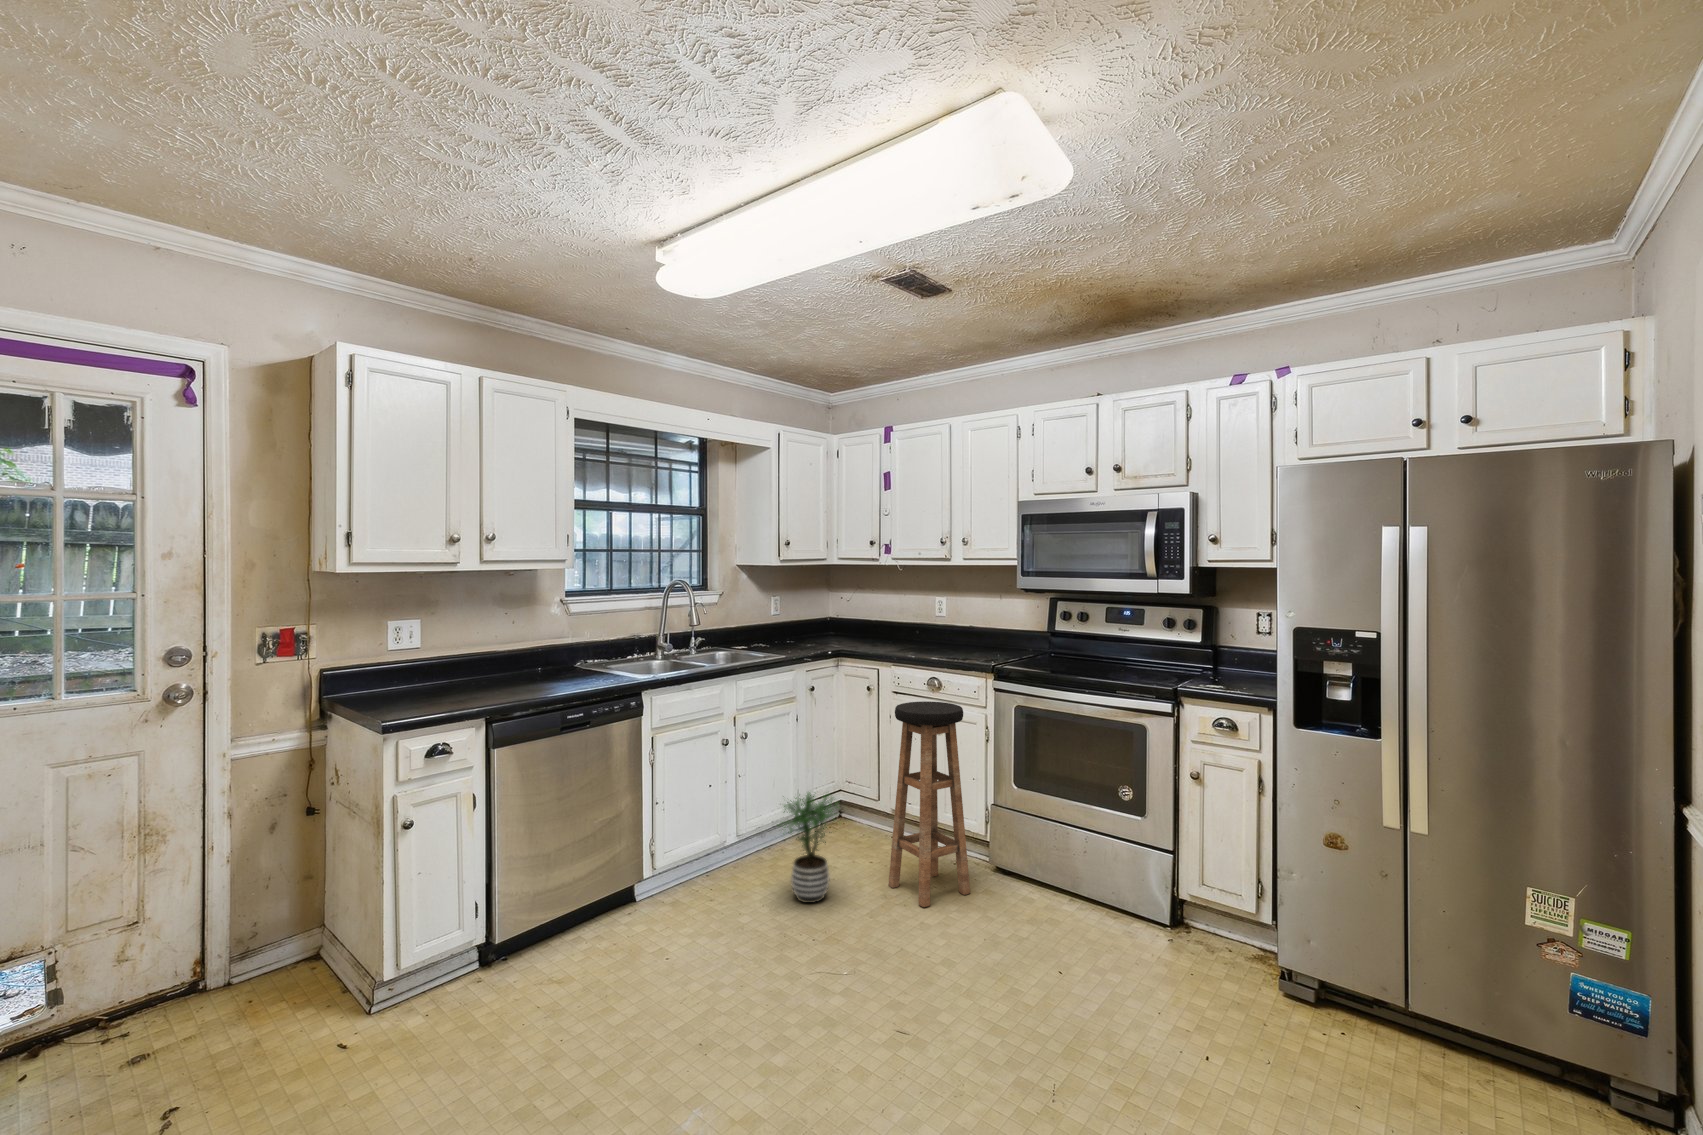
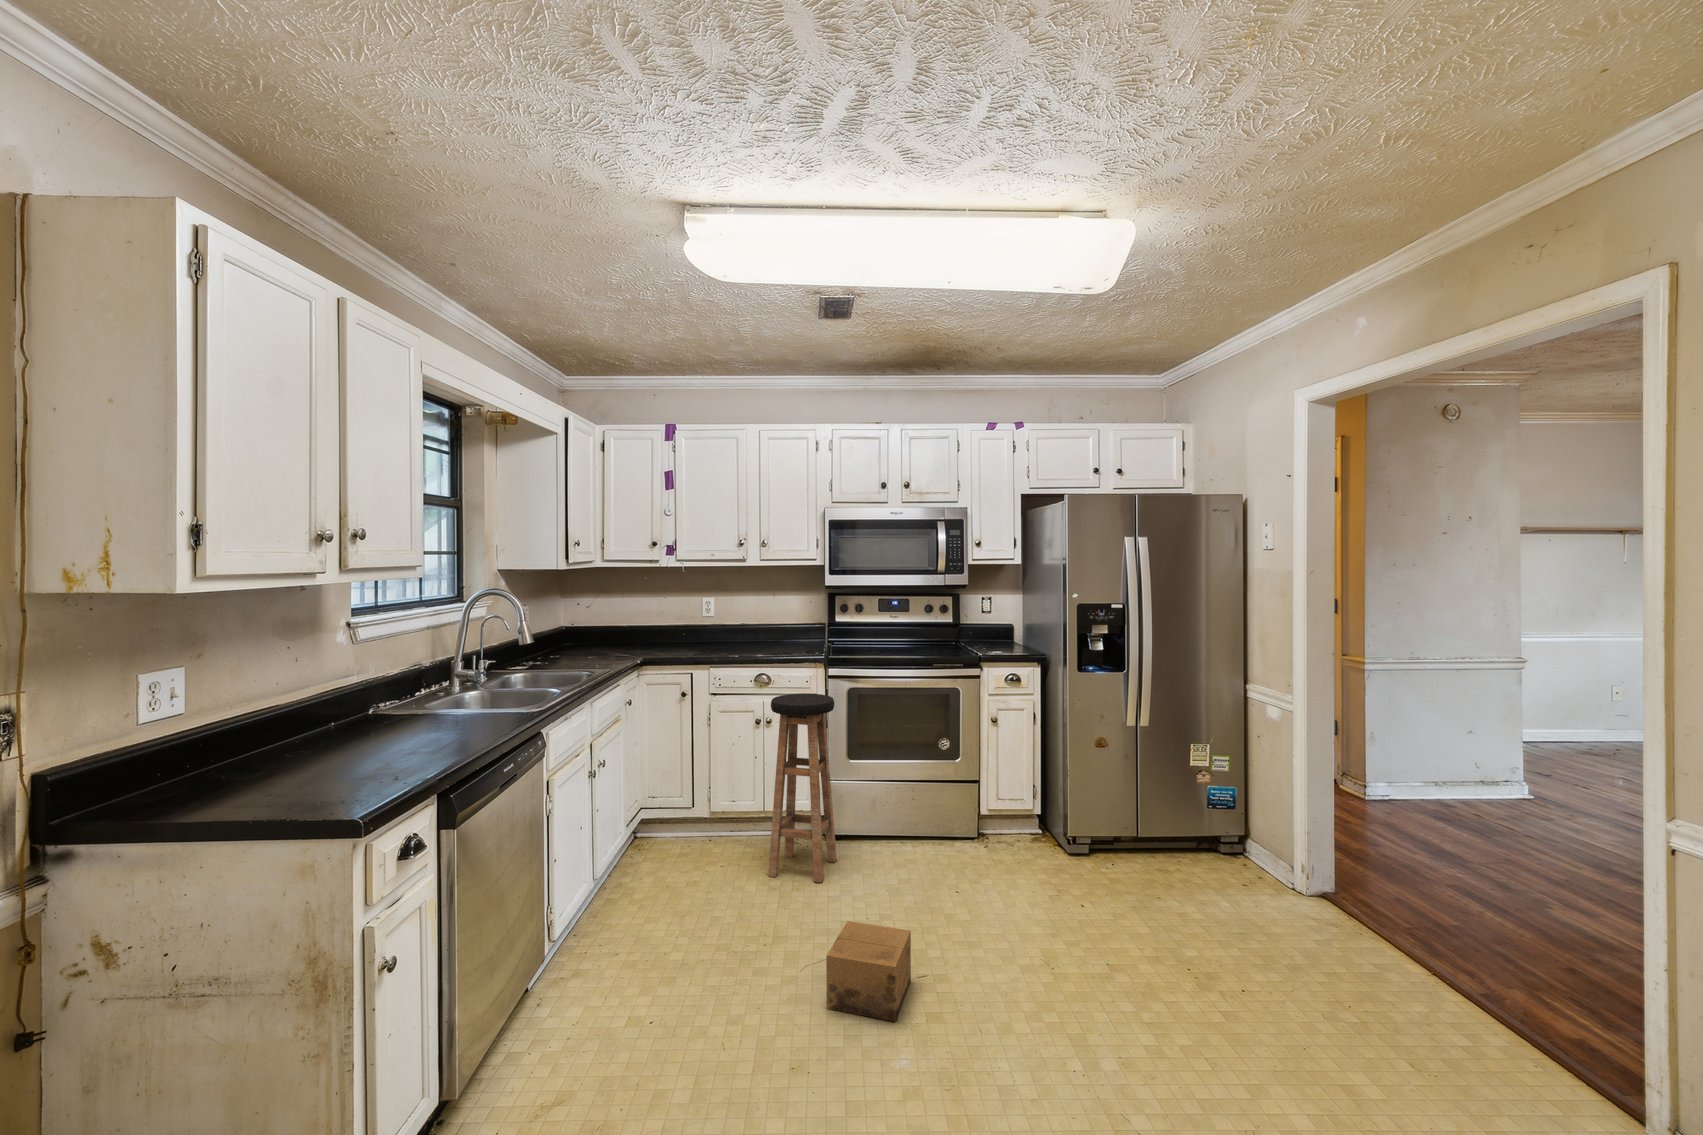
potted plant: present [777,792,838,903] -> none [680,798,762,918]
cardboard box: none [773,935,870,1046] -> present [826,921,911,1022]

